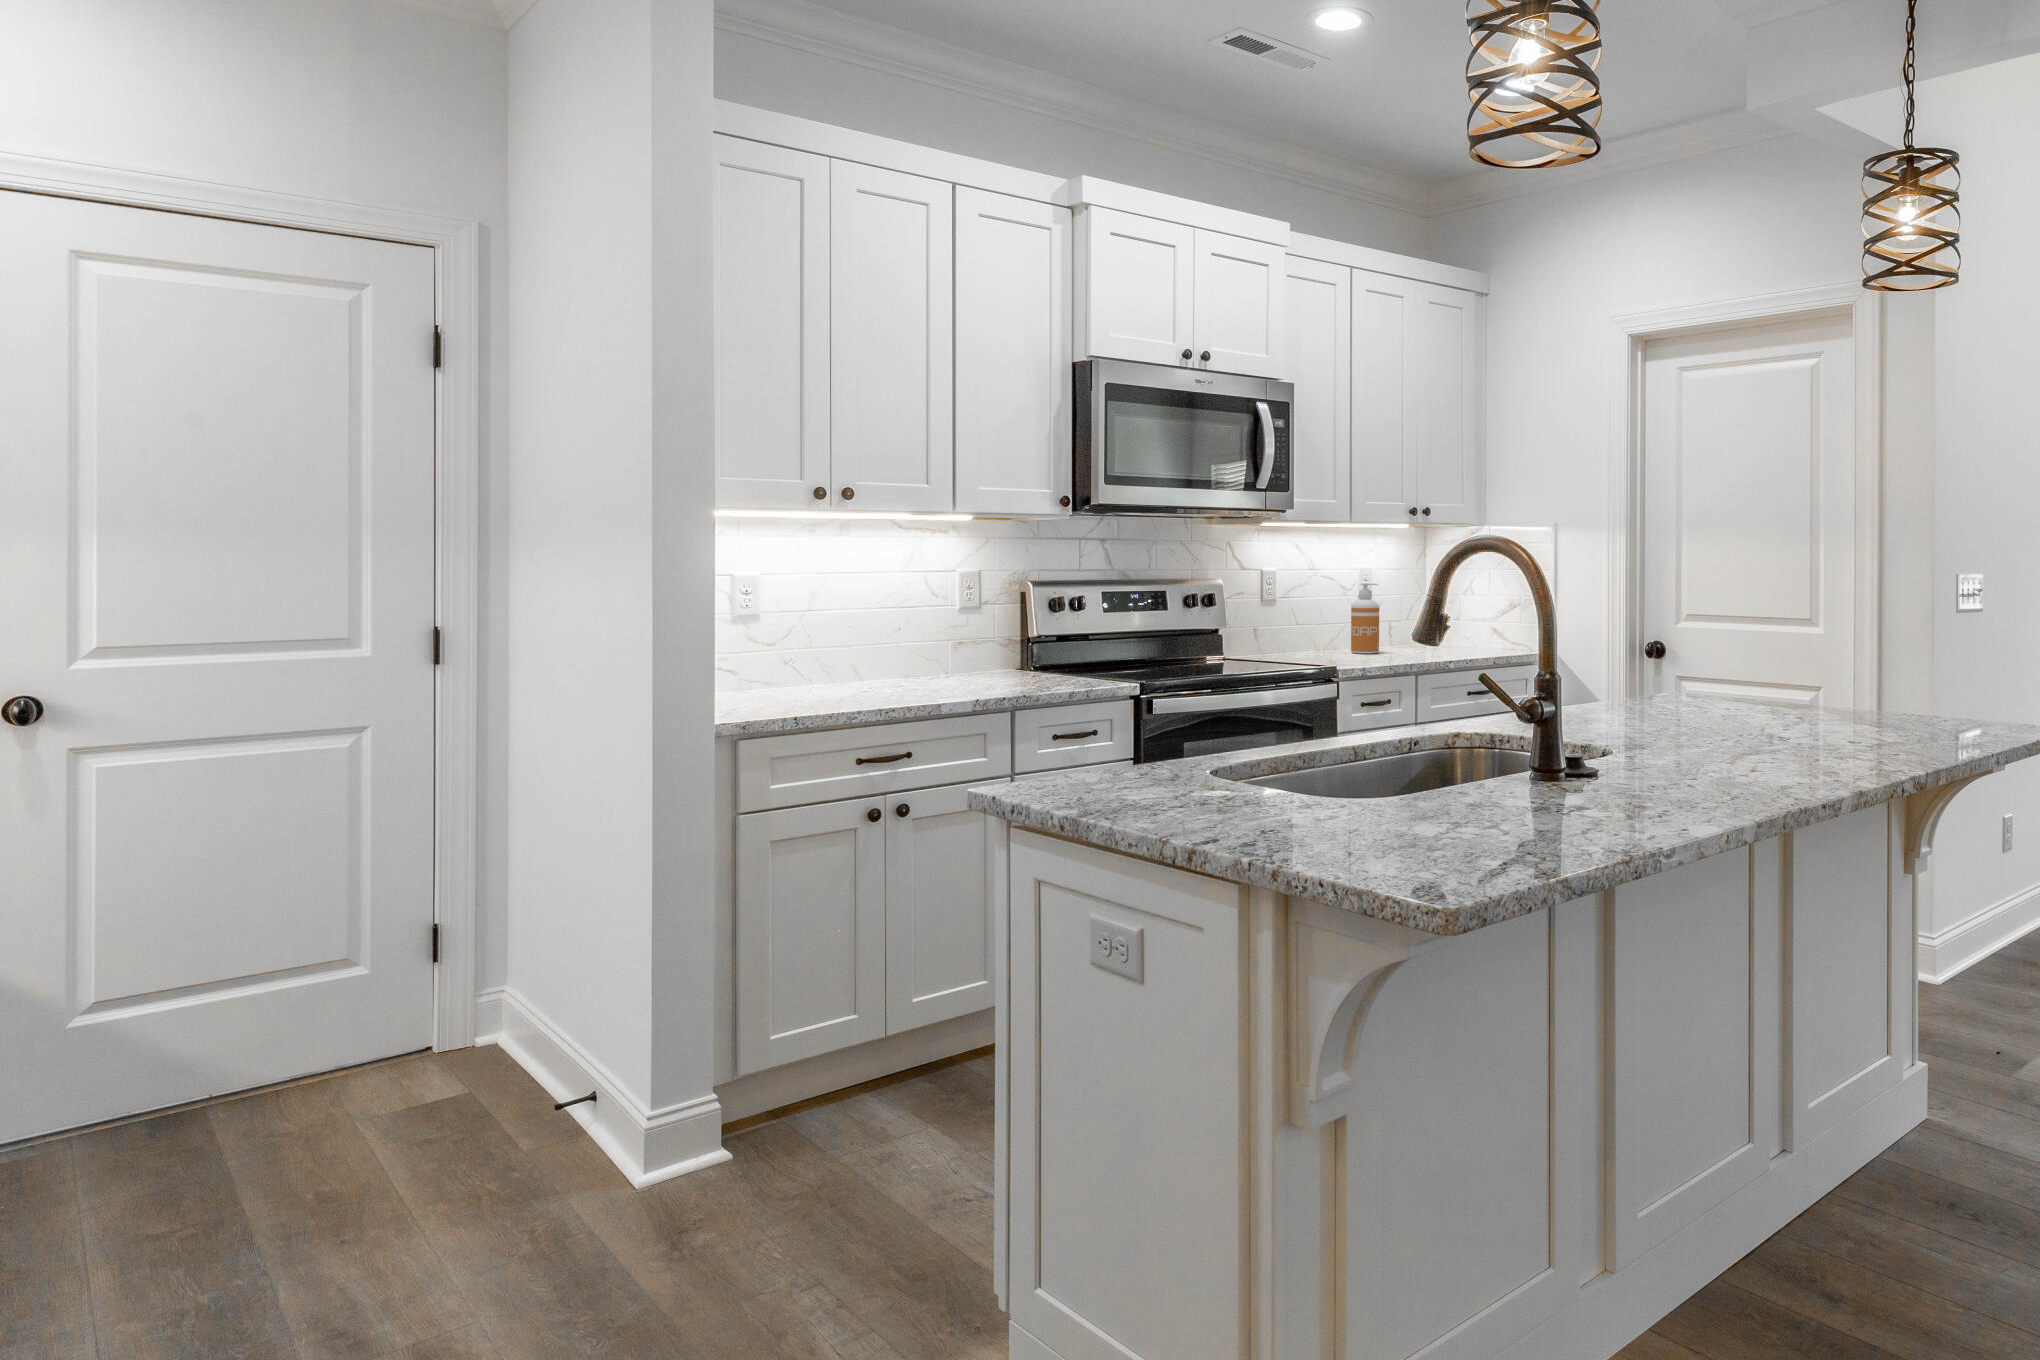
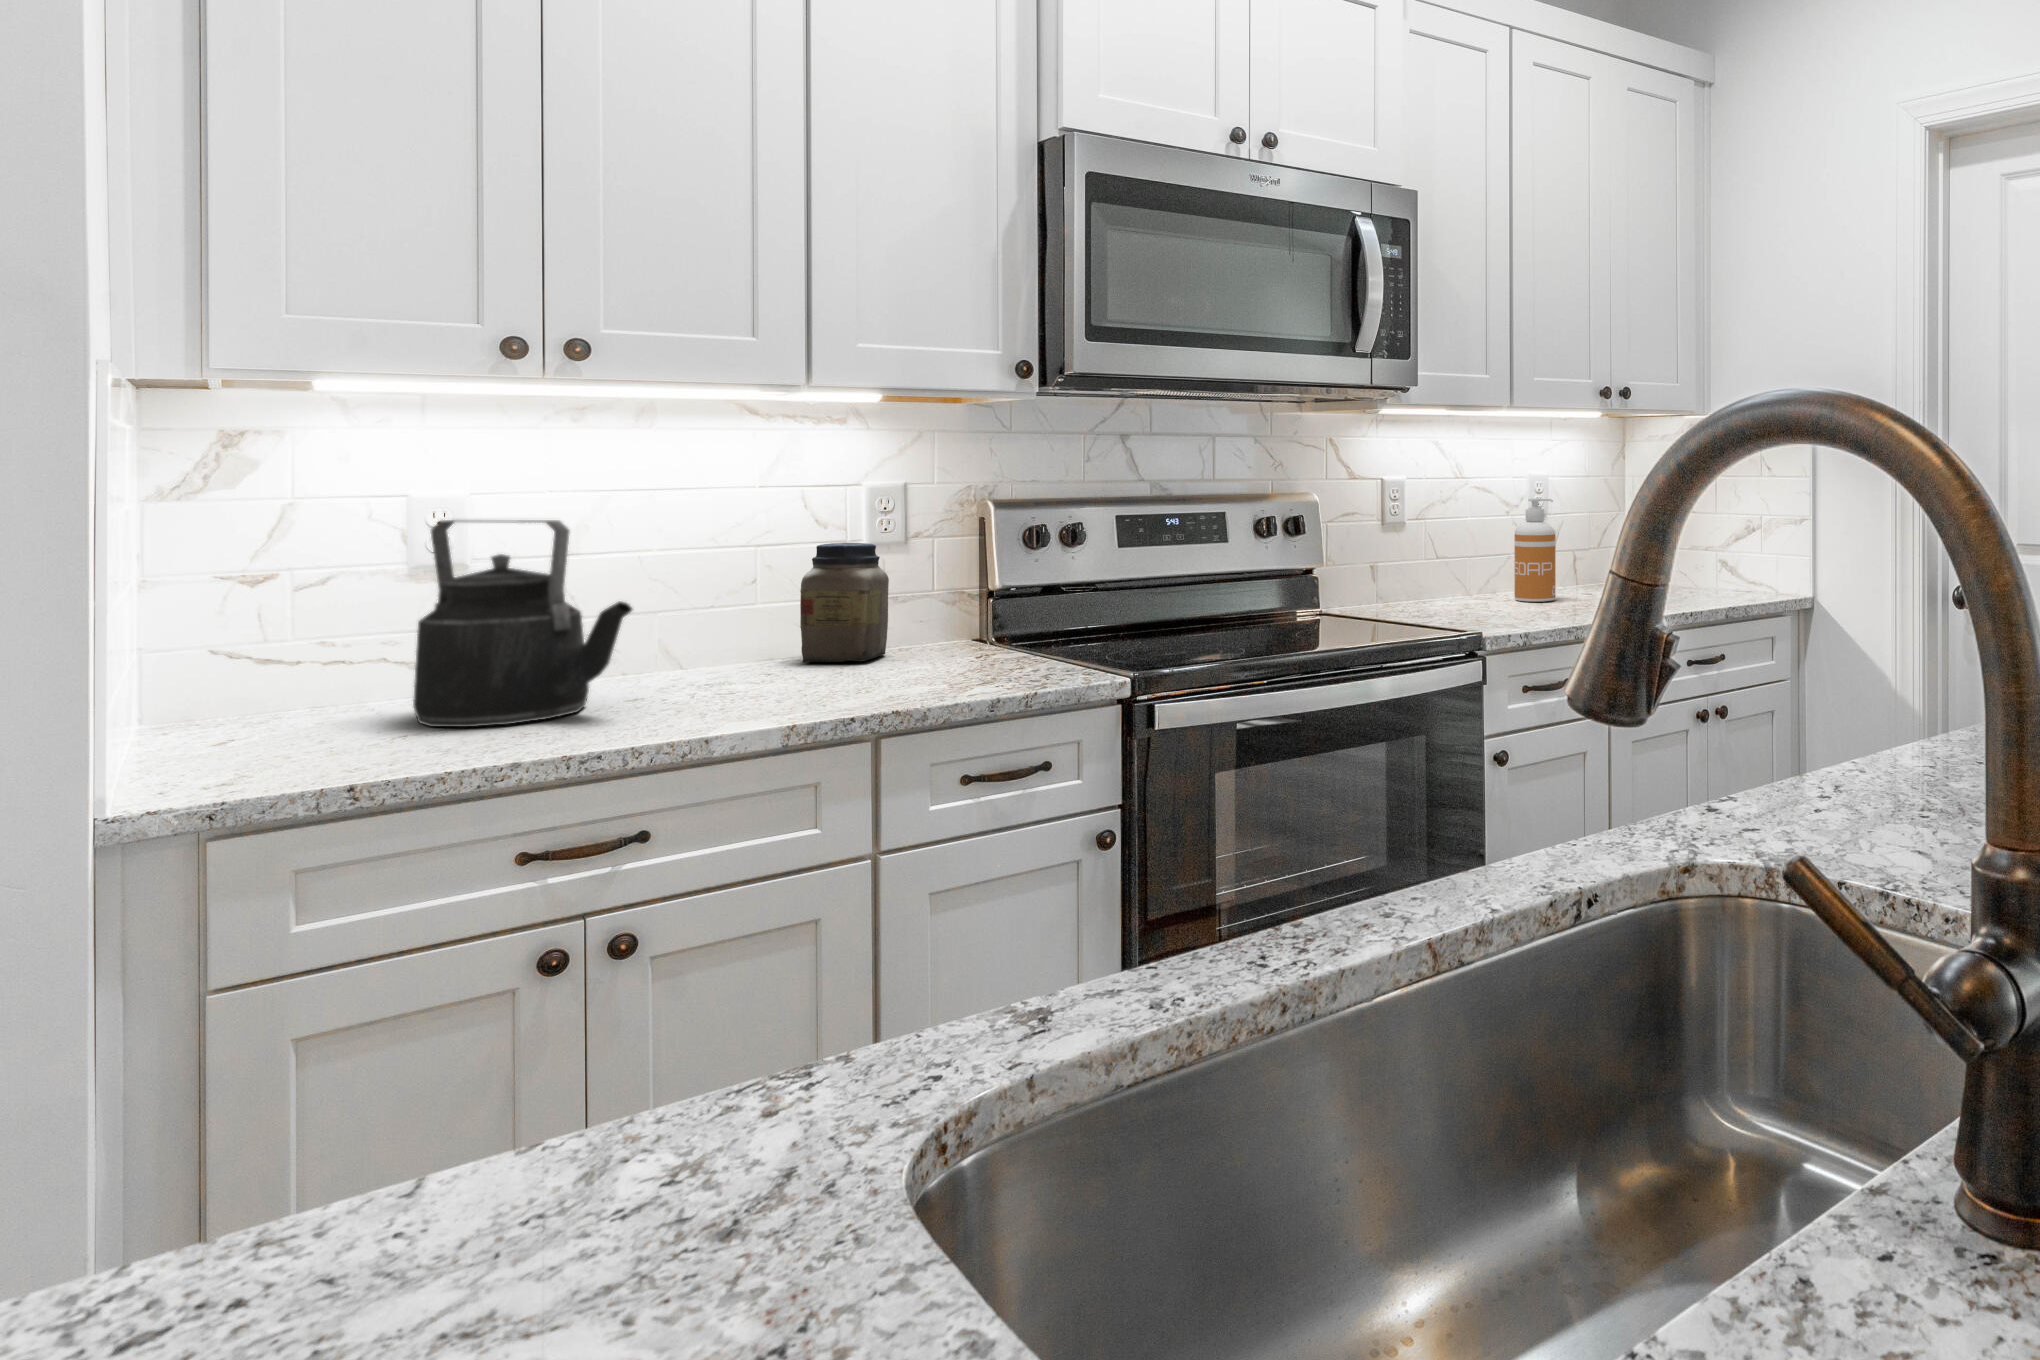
kettle: none [775,589,890,699] -> present [413,520,632,727]
jar: none [935,606,980,677] -> present [800,543,889,662]

